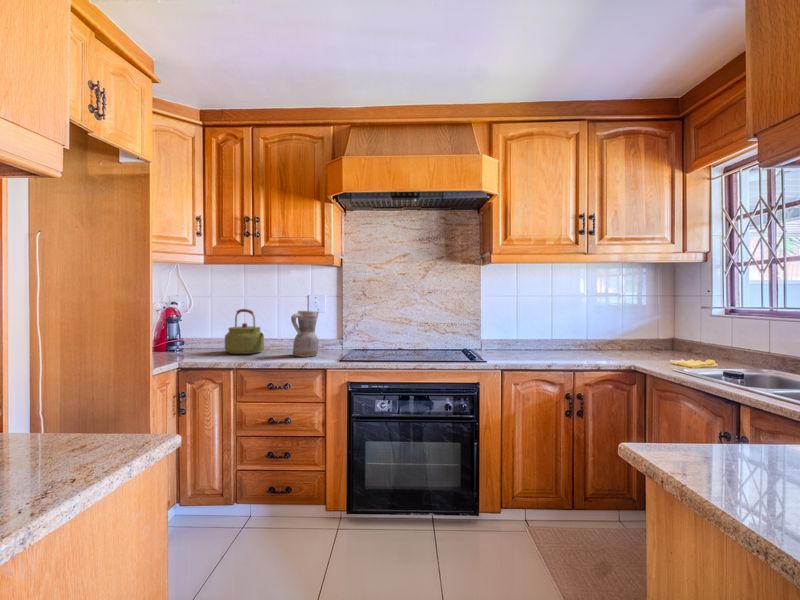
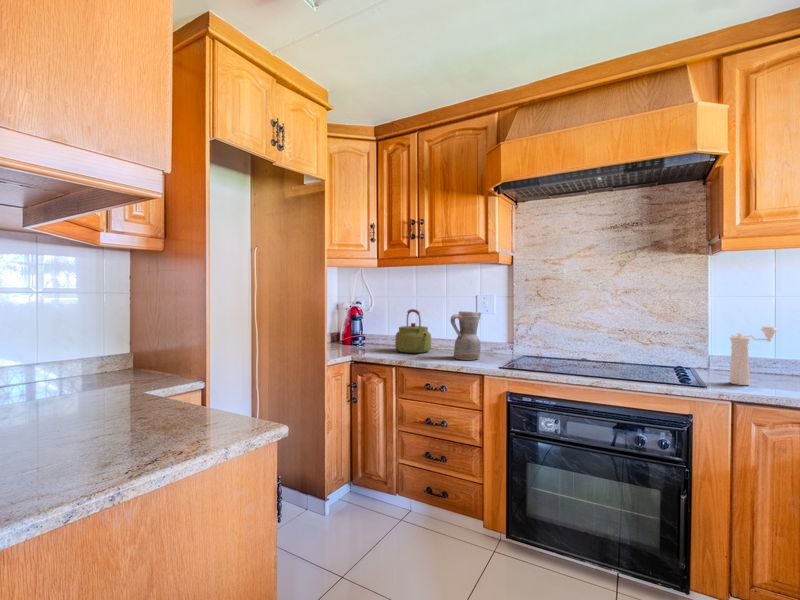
pepper mill: none [500,318,524,359] -> present [730,326,777,385]

